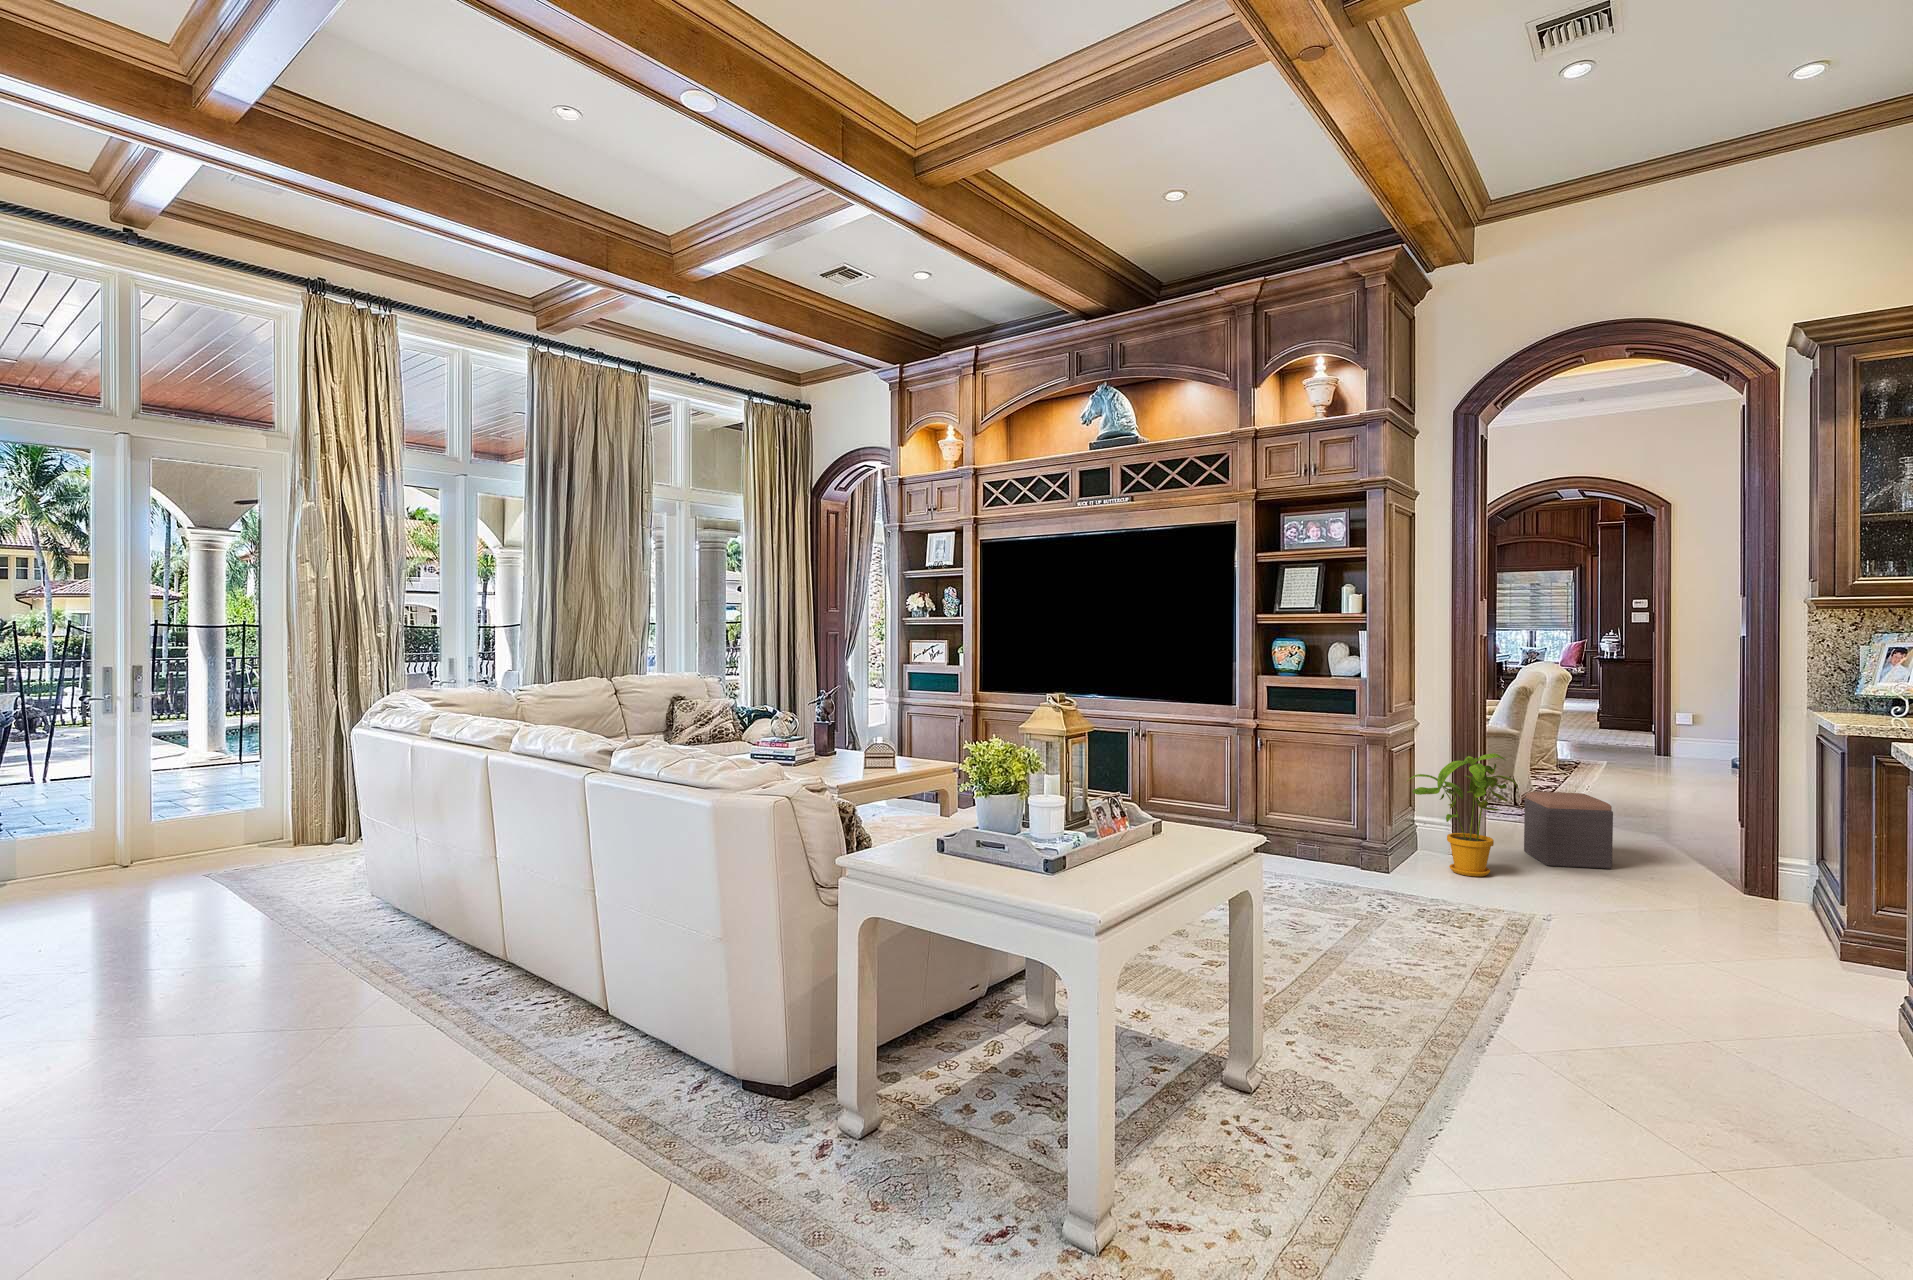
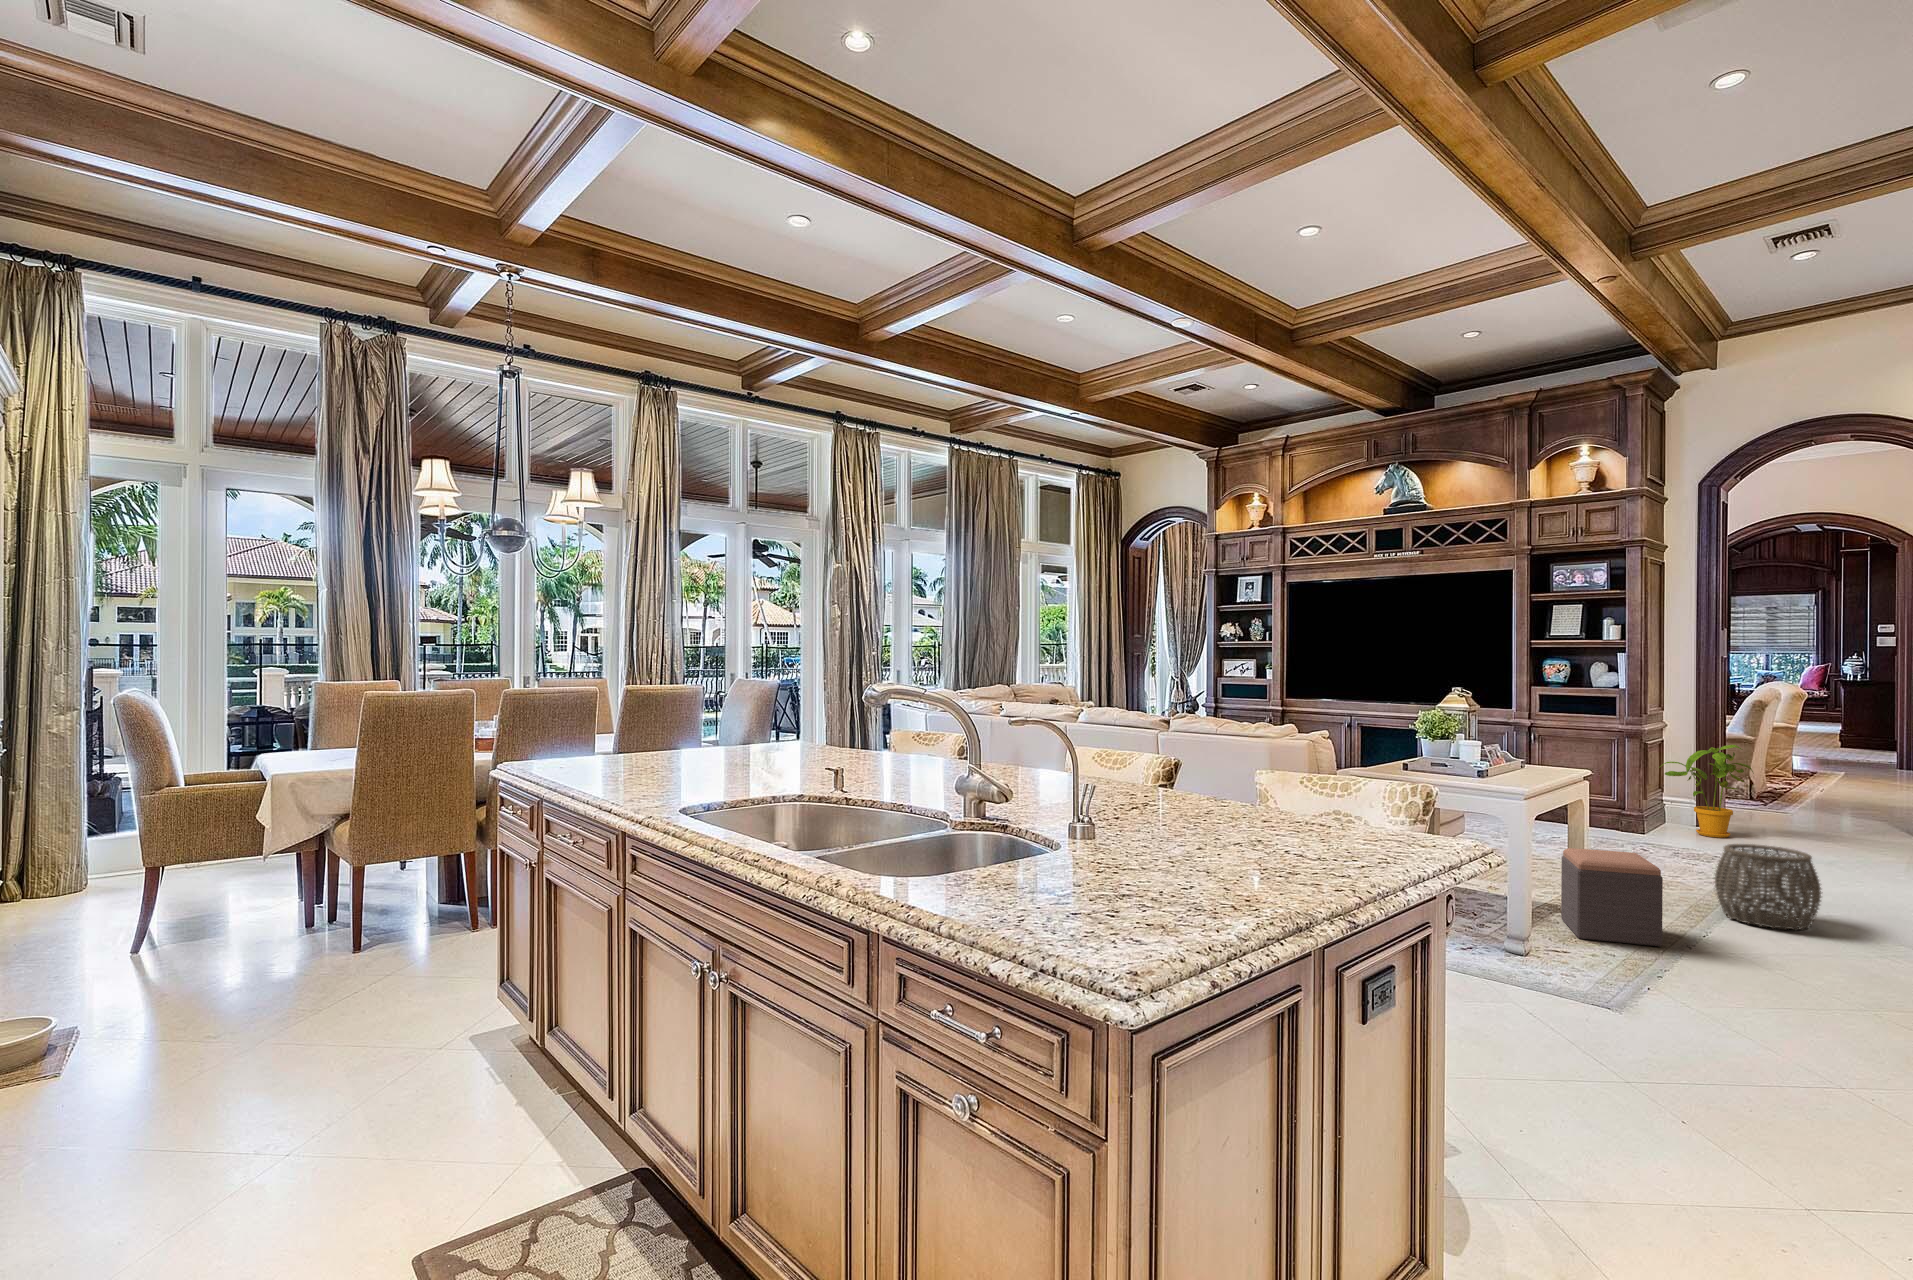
footstool: present [1524,792,1613,869] -> present [1561,848,1663,946]
woven basket: none [1461,942,1623,1103] -> present [1715,844,1821,930]

